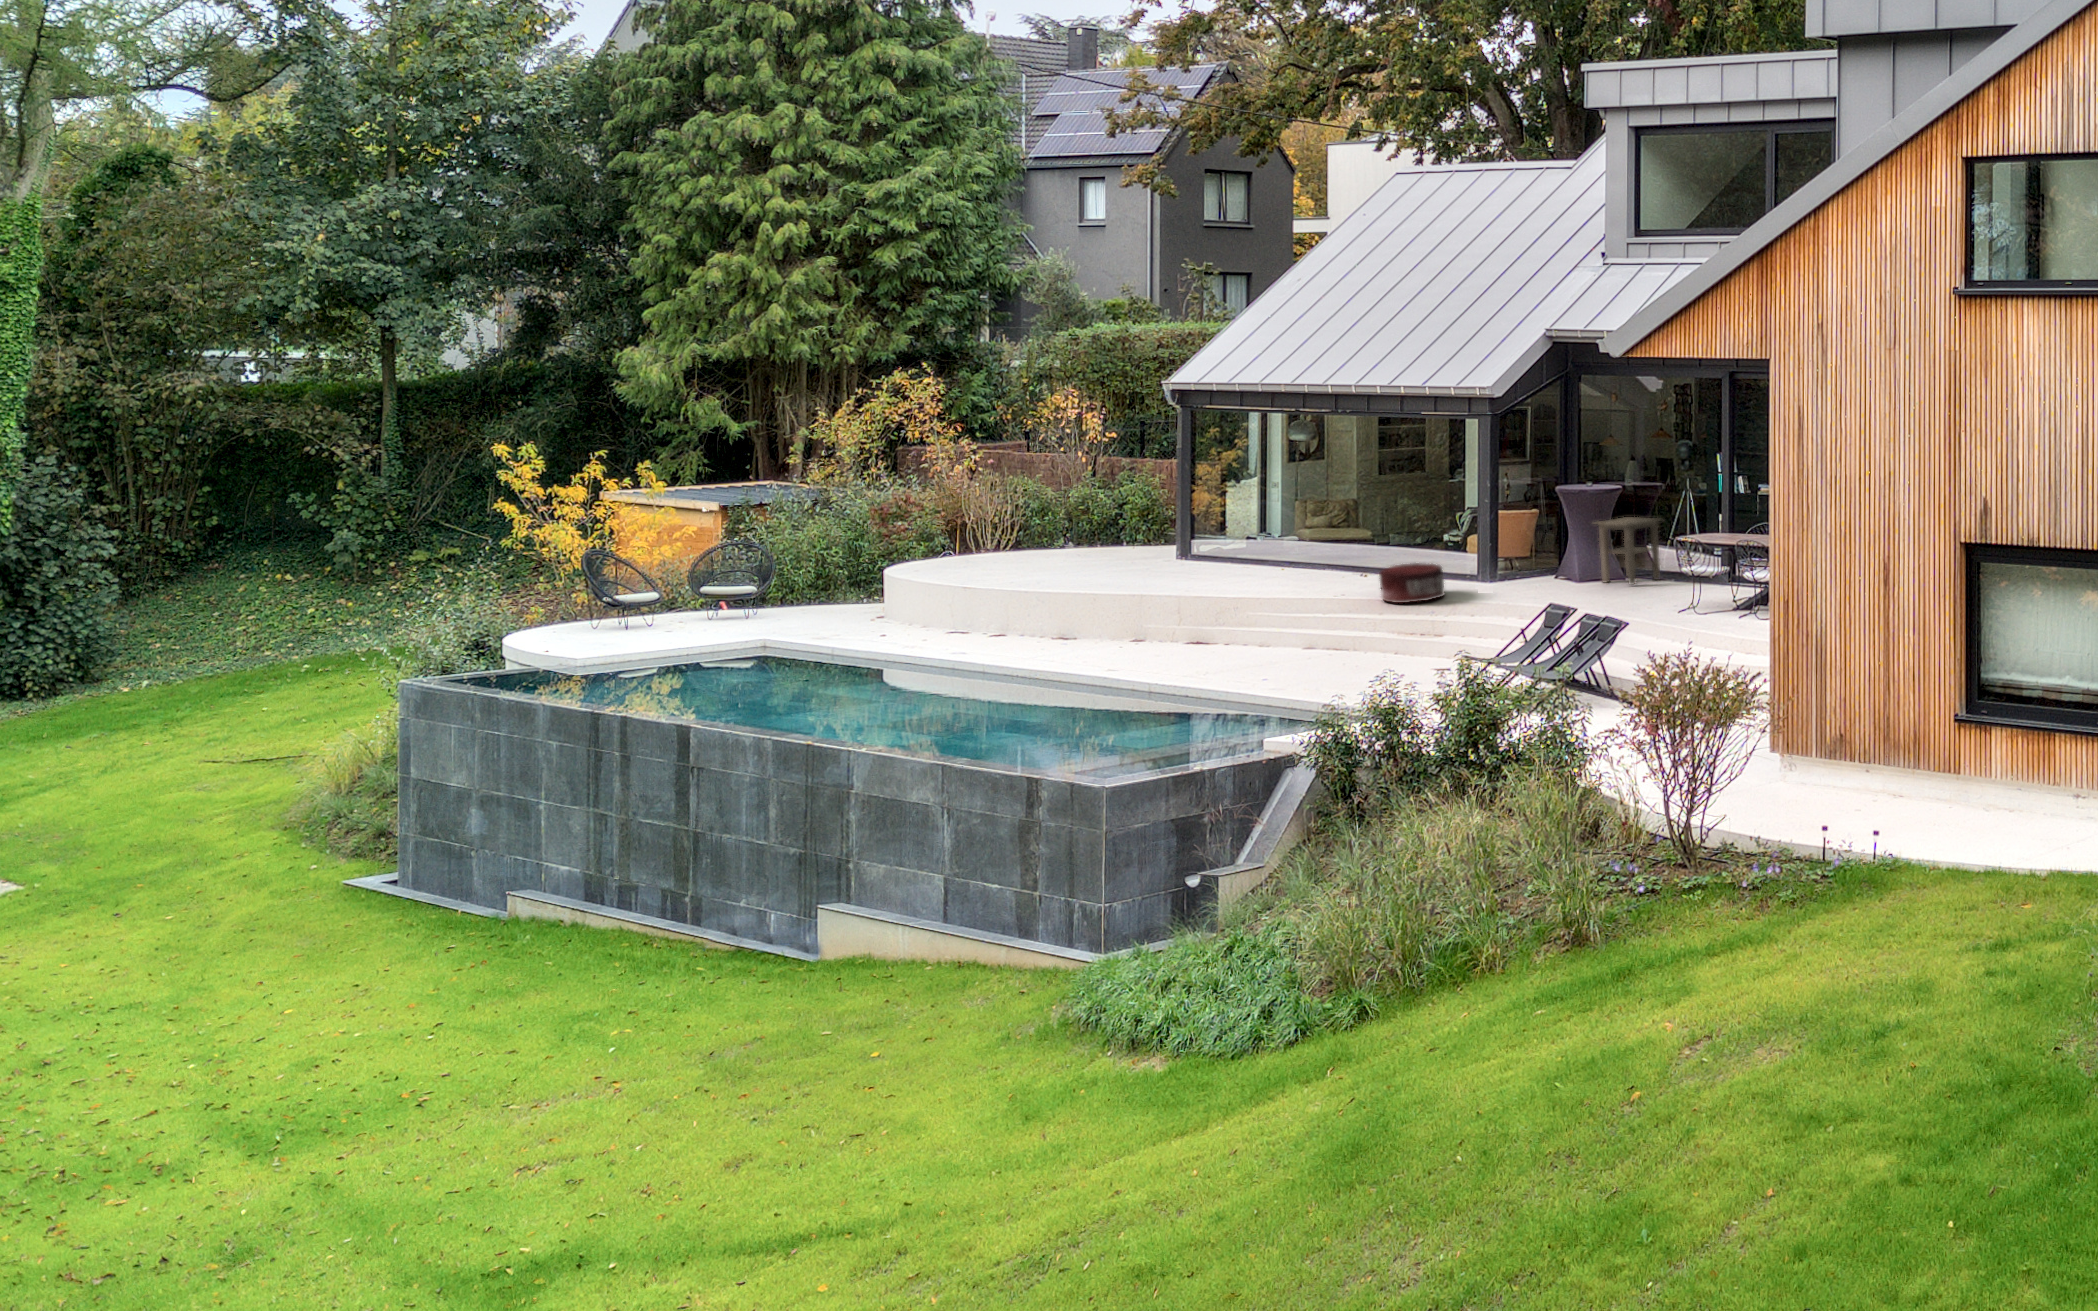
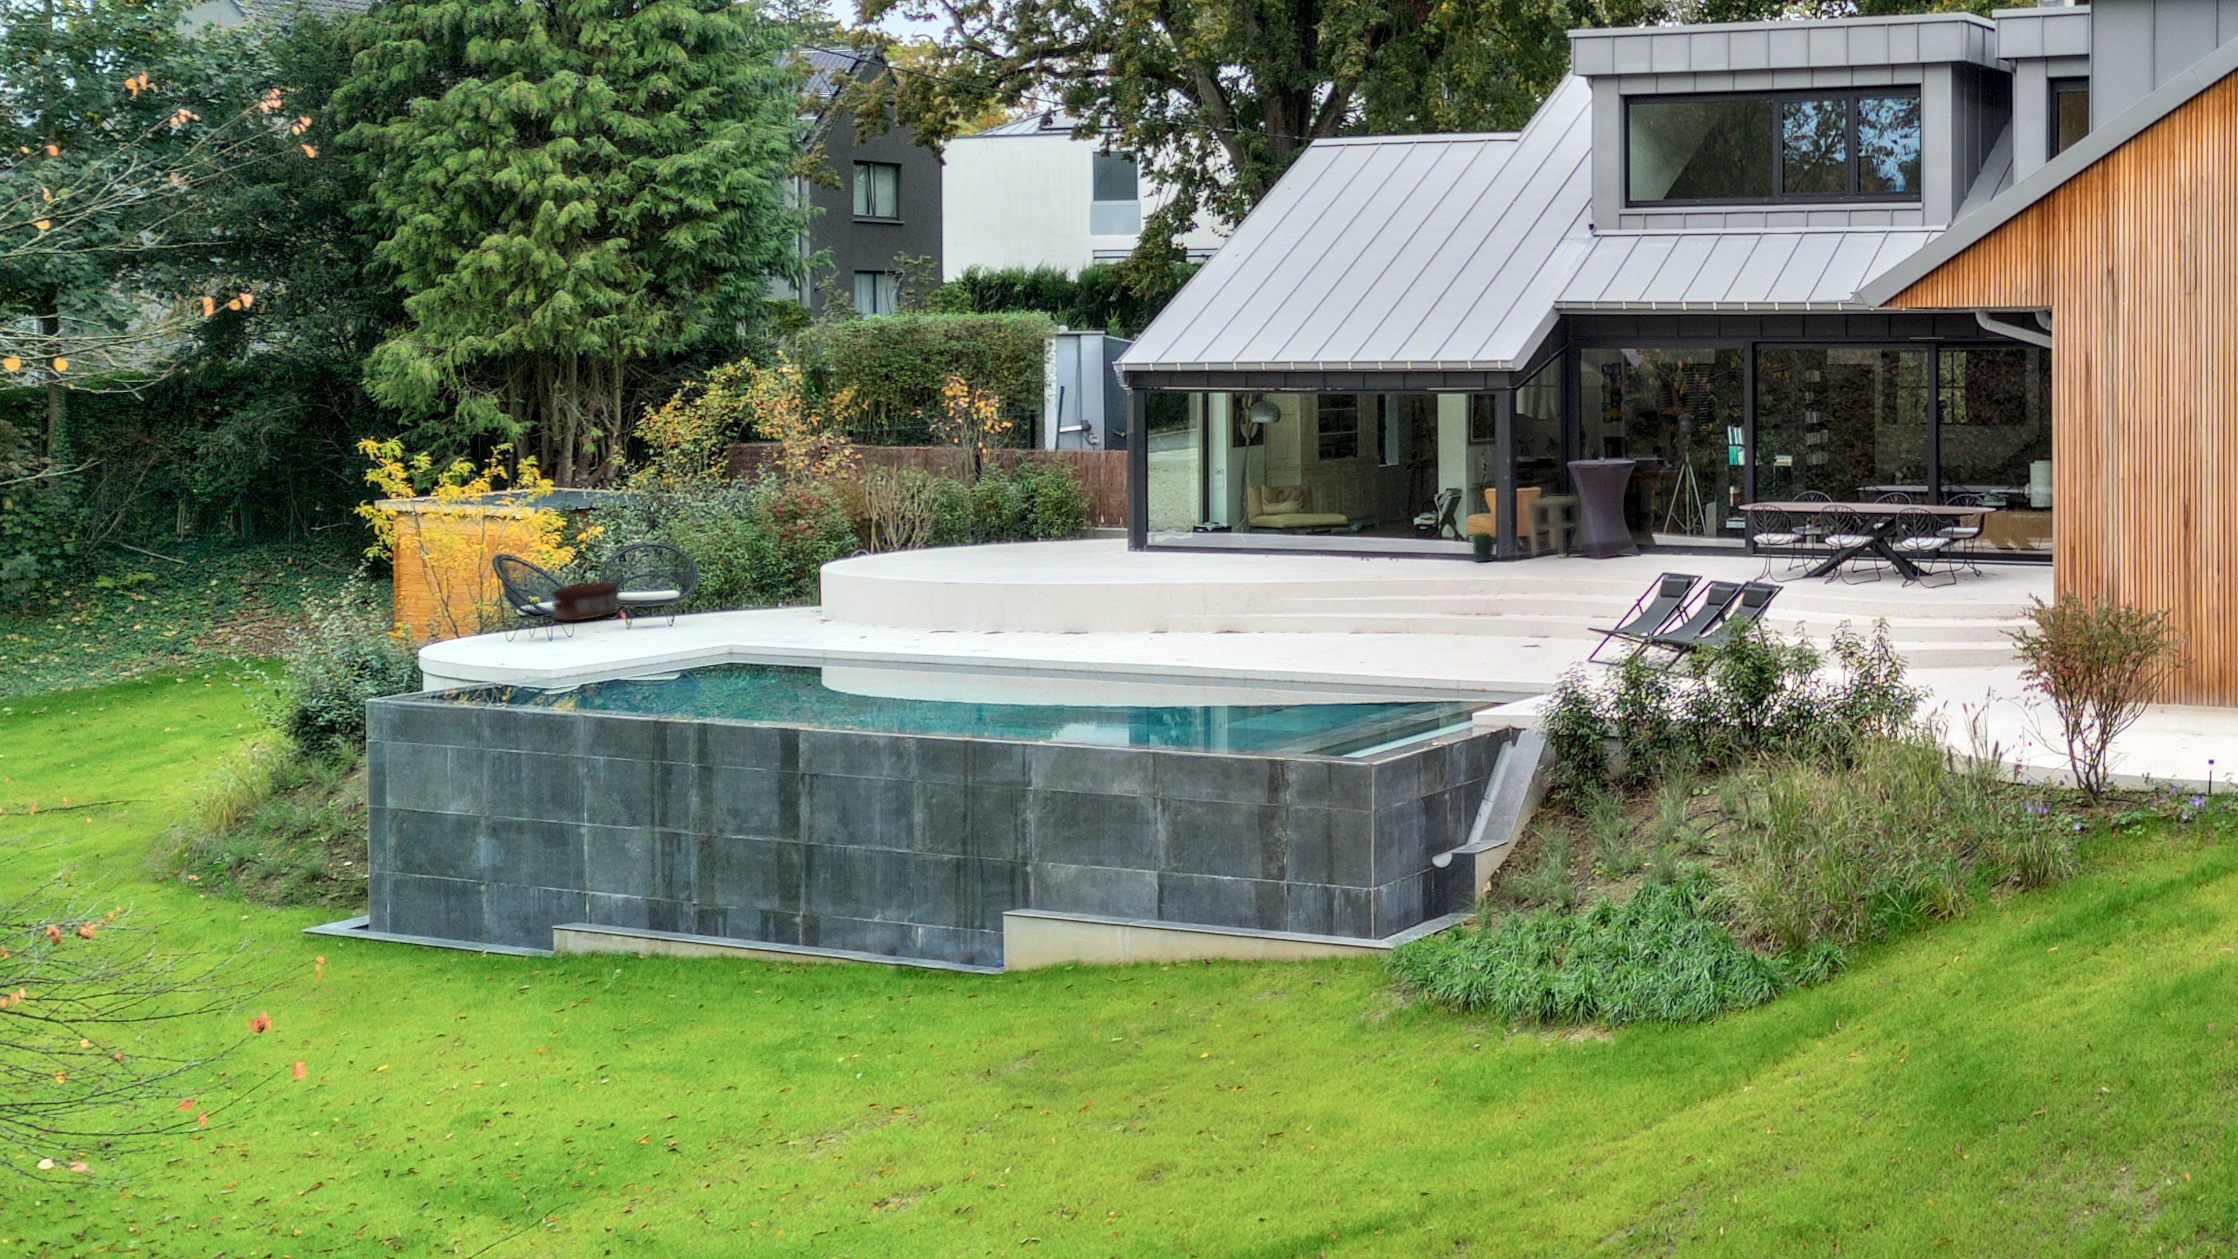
watering can: none [1530,549,1573,587] -> present [1472,532,1497,562]
pouf: present [1379,563,1445,603] -> present [552,582,621,621]

